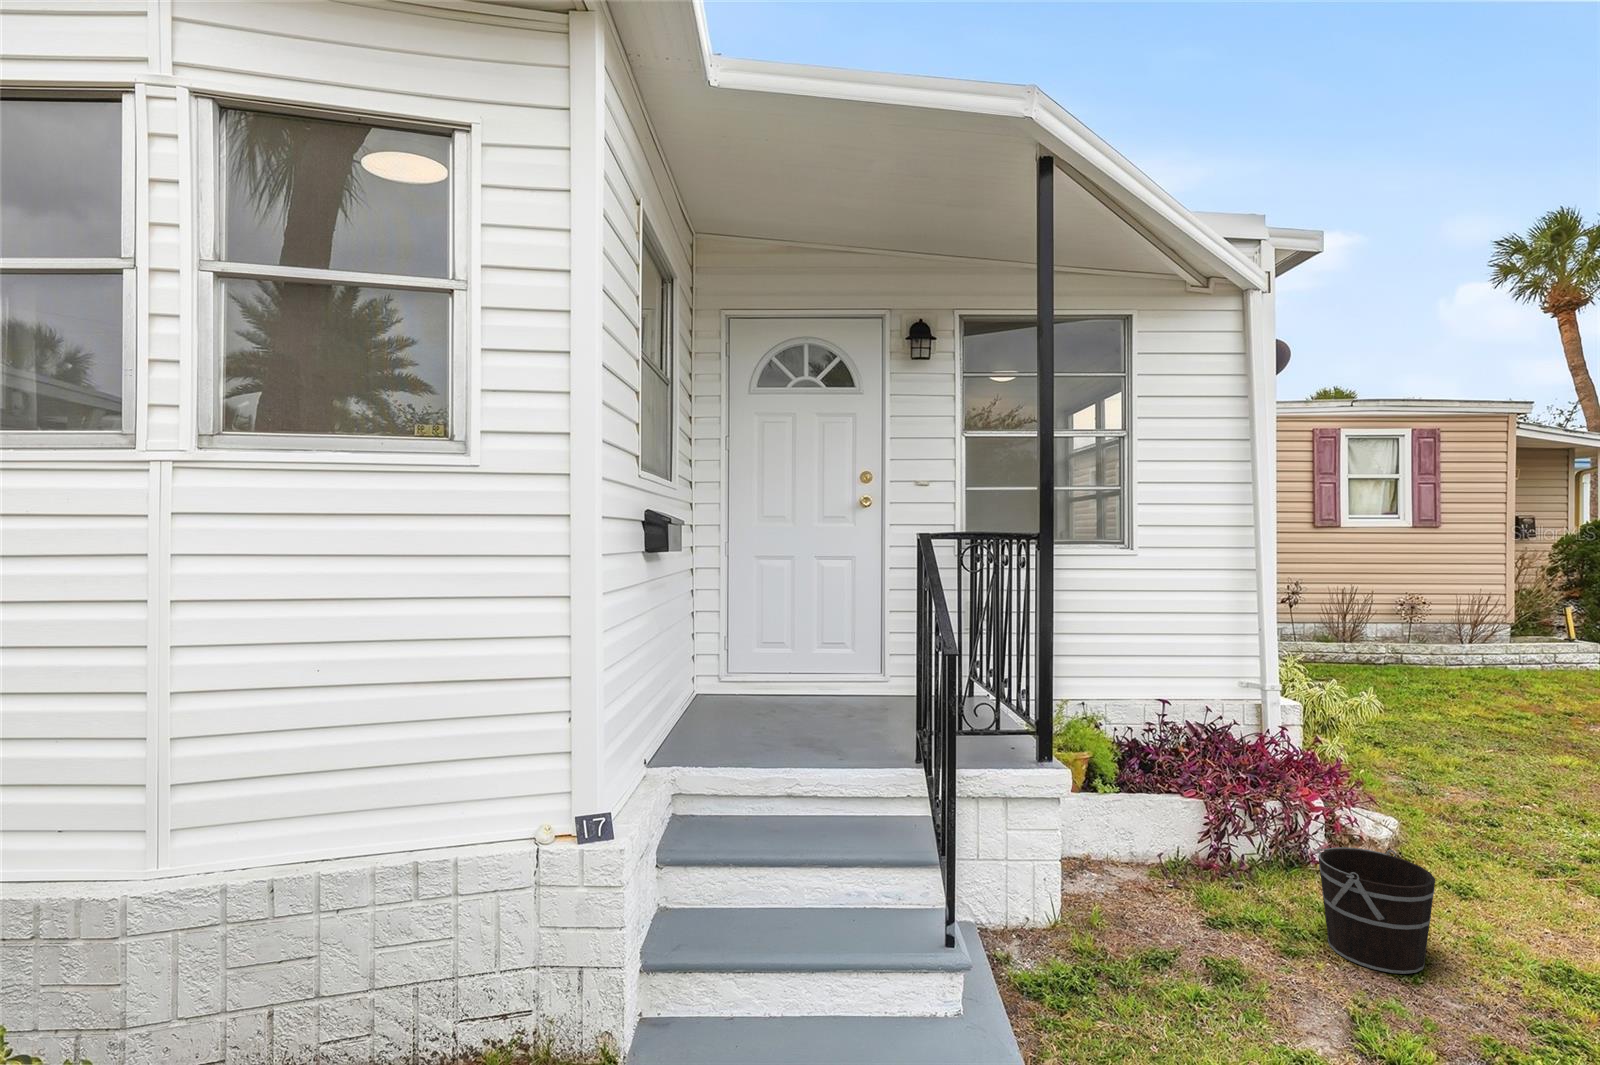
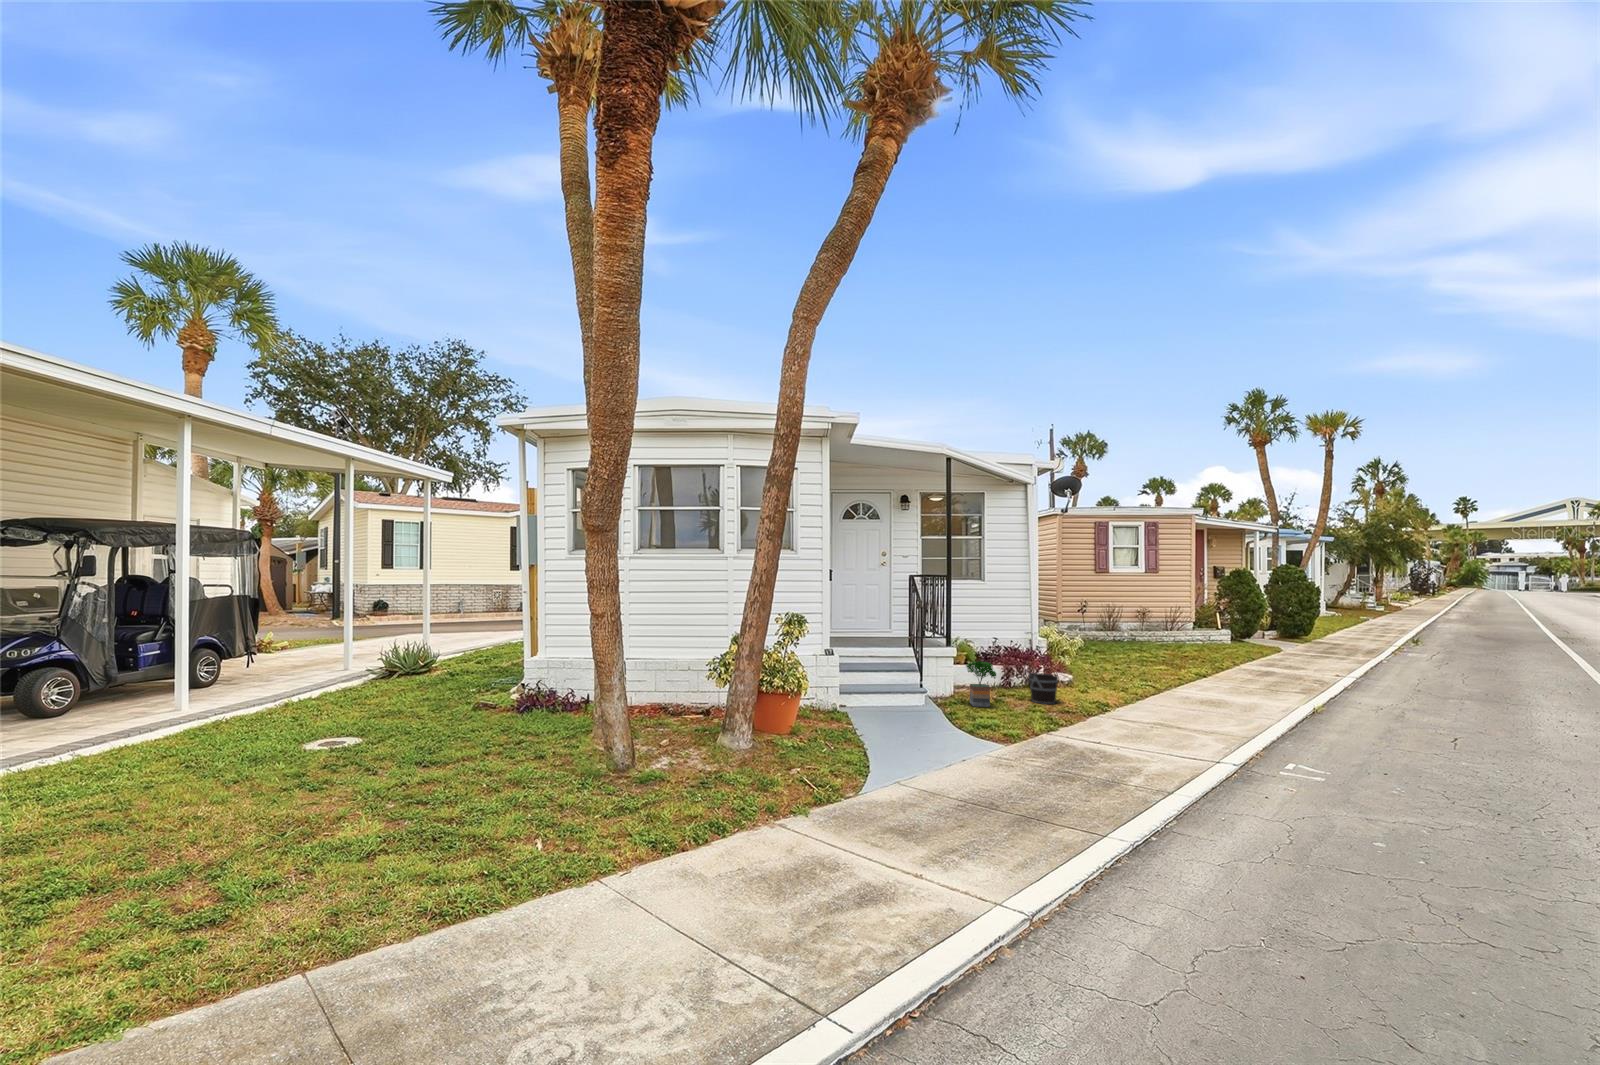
potted tree: none [1107,824,1234,1004] -> present [966,661,996,707]

